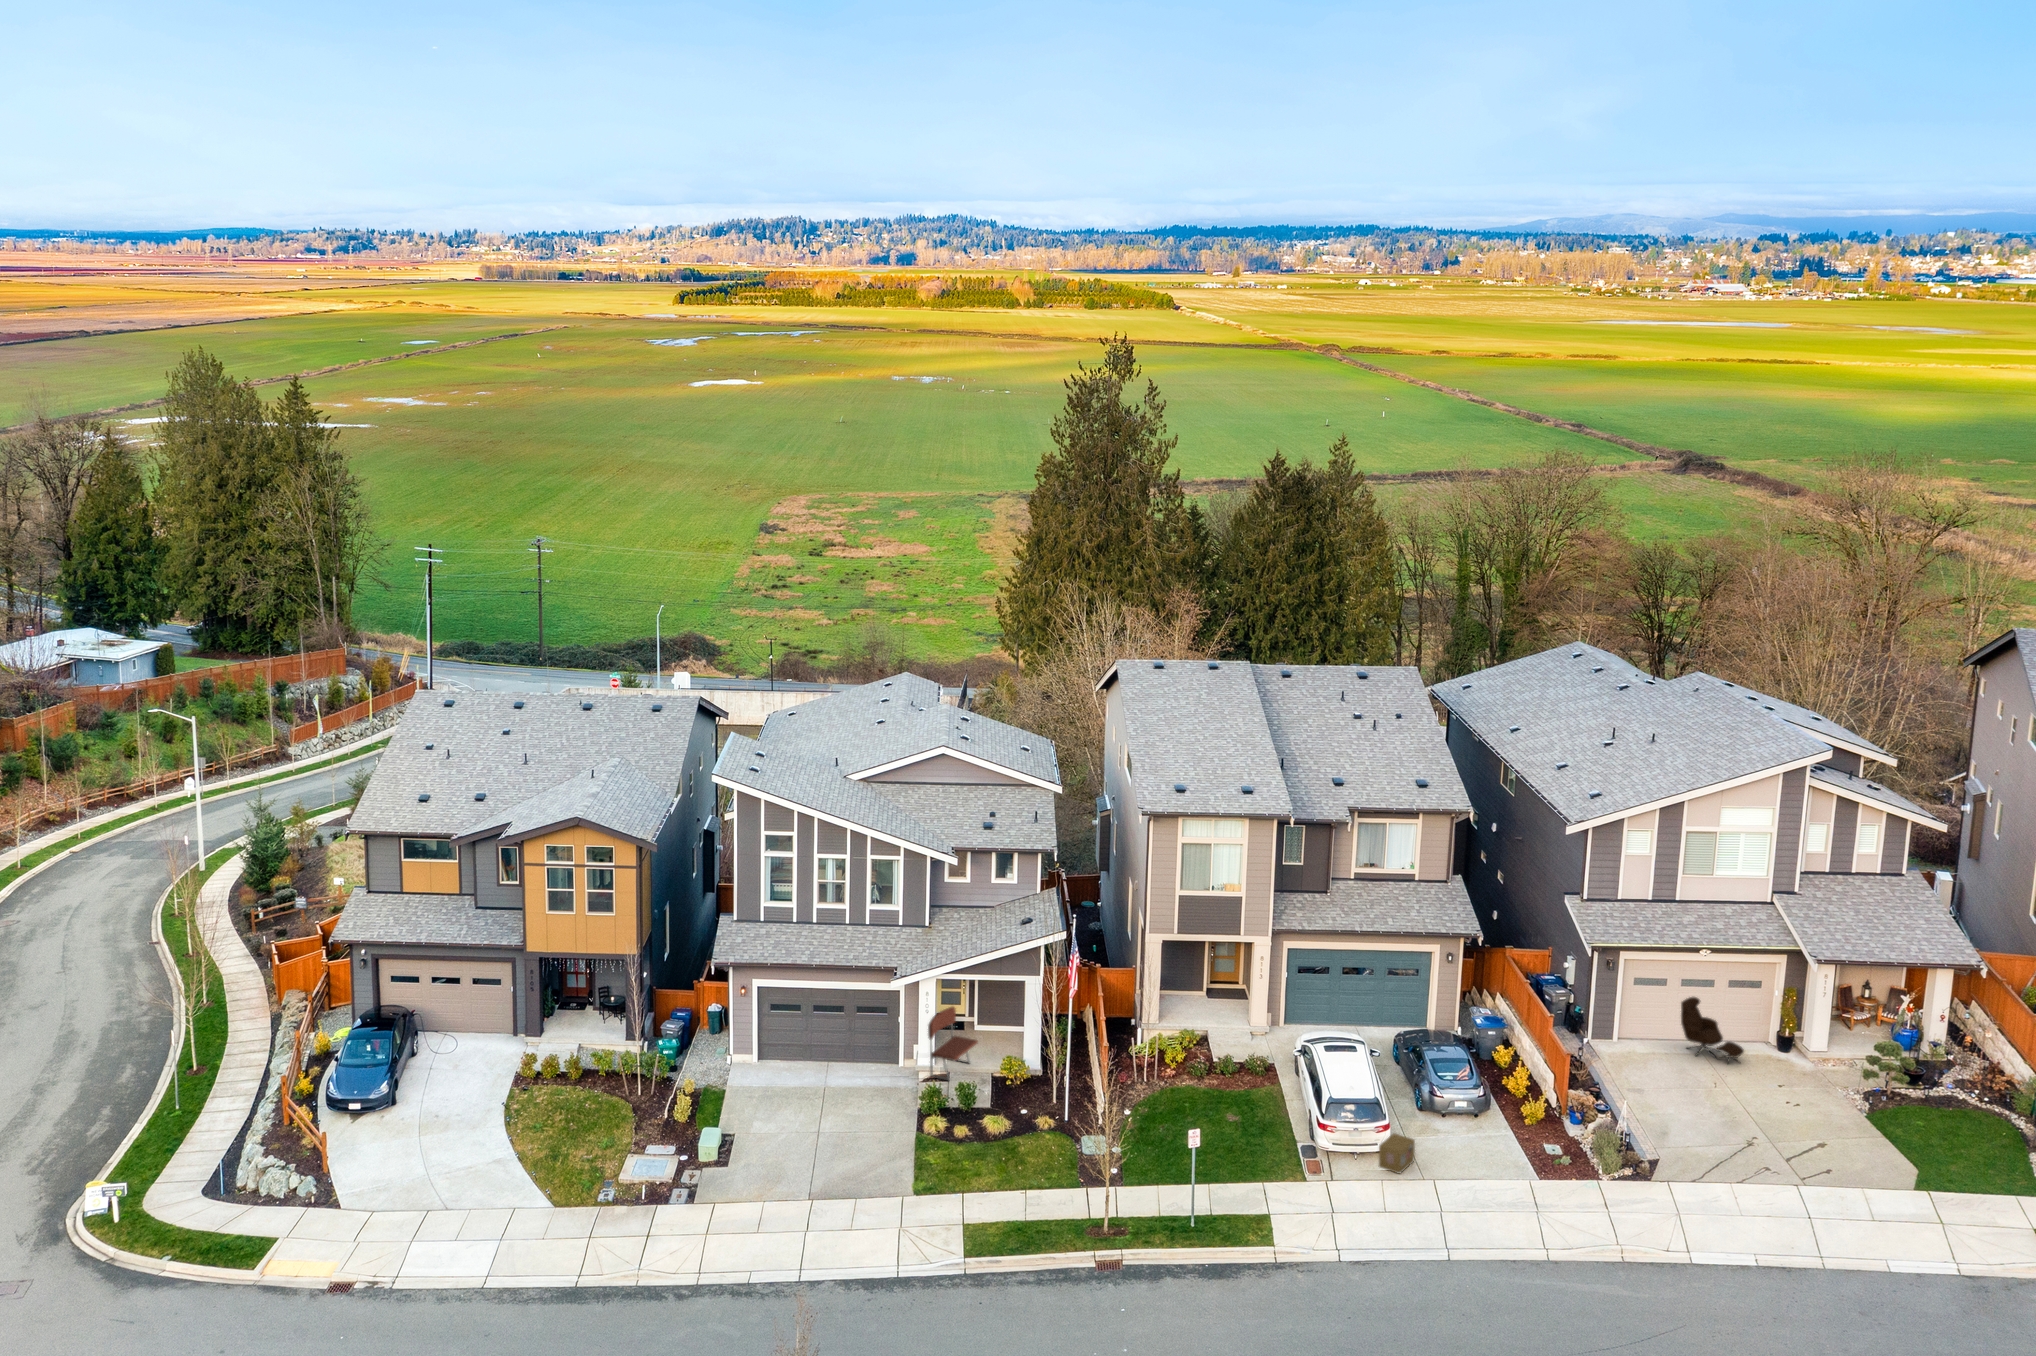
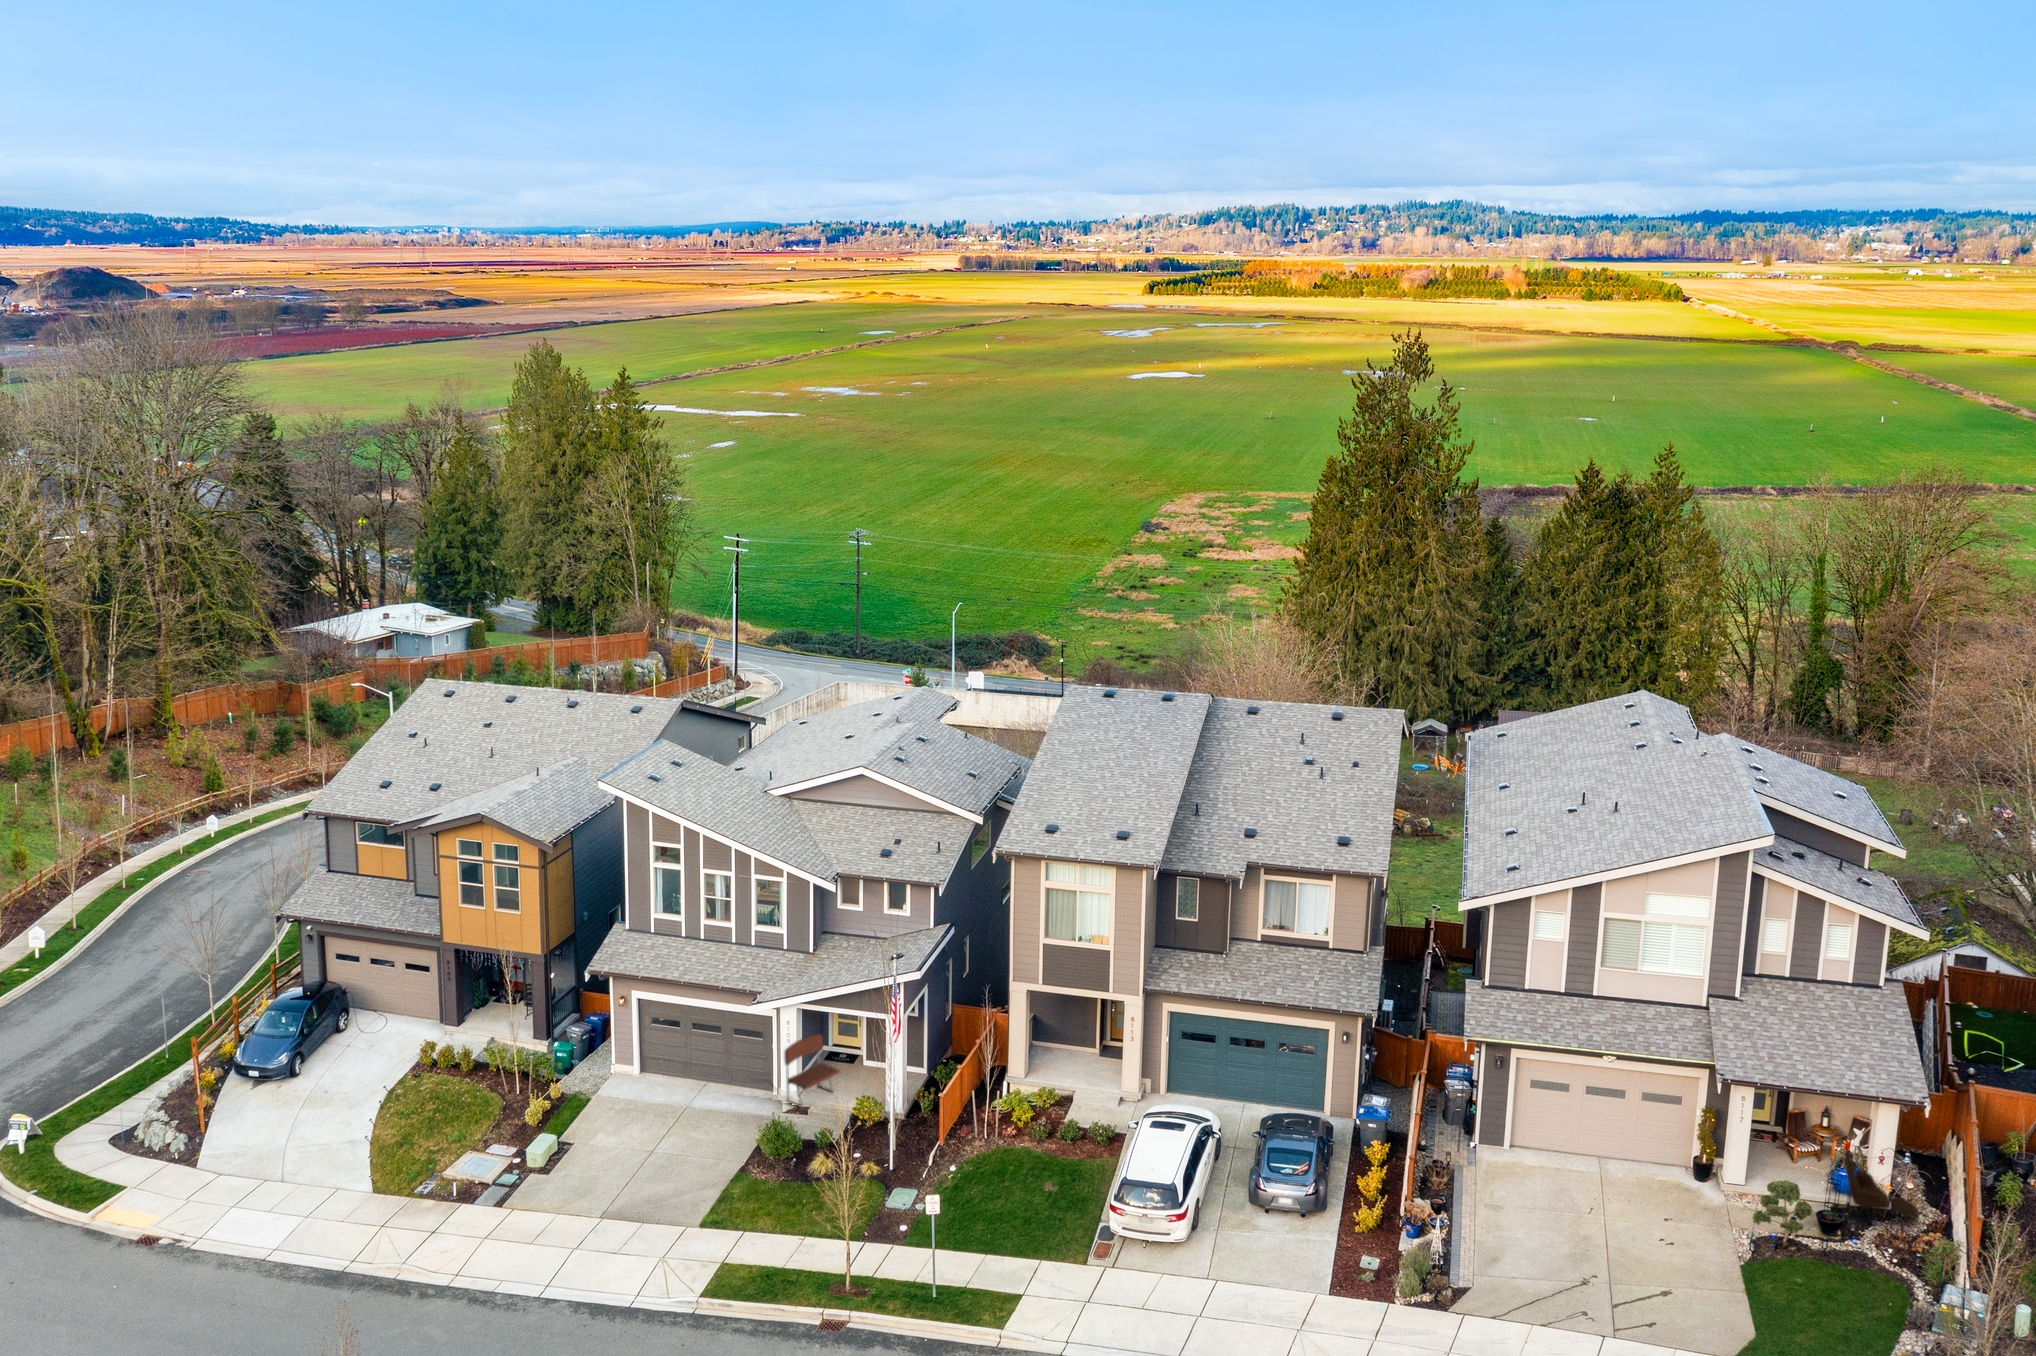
lounge chair: present [1681,997,1744,1059] -> present [1844,1149,1919,1227]
cardboard box: present [1379,1134,1415,1174] -> none [1169,1220,1211,1264]

